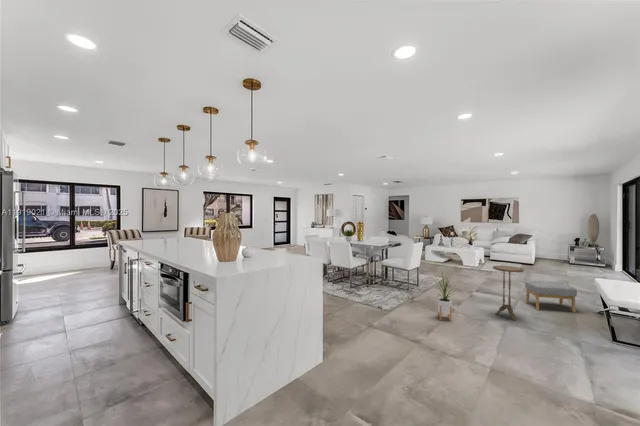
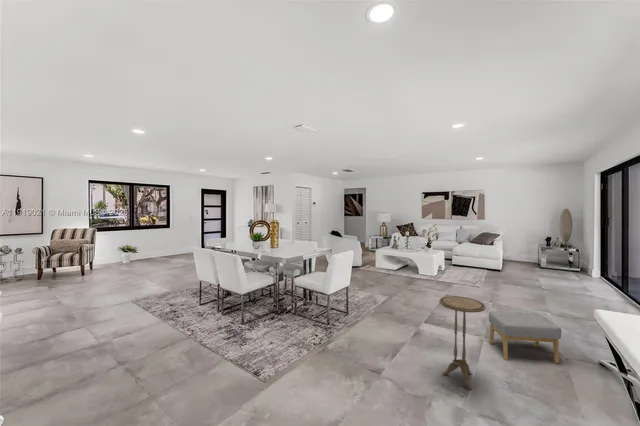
house plant: present [438,271,453,321] -> none [335,307,384,399]

